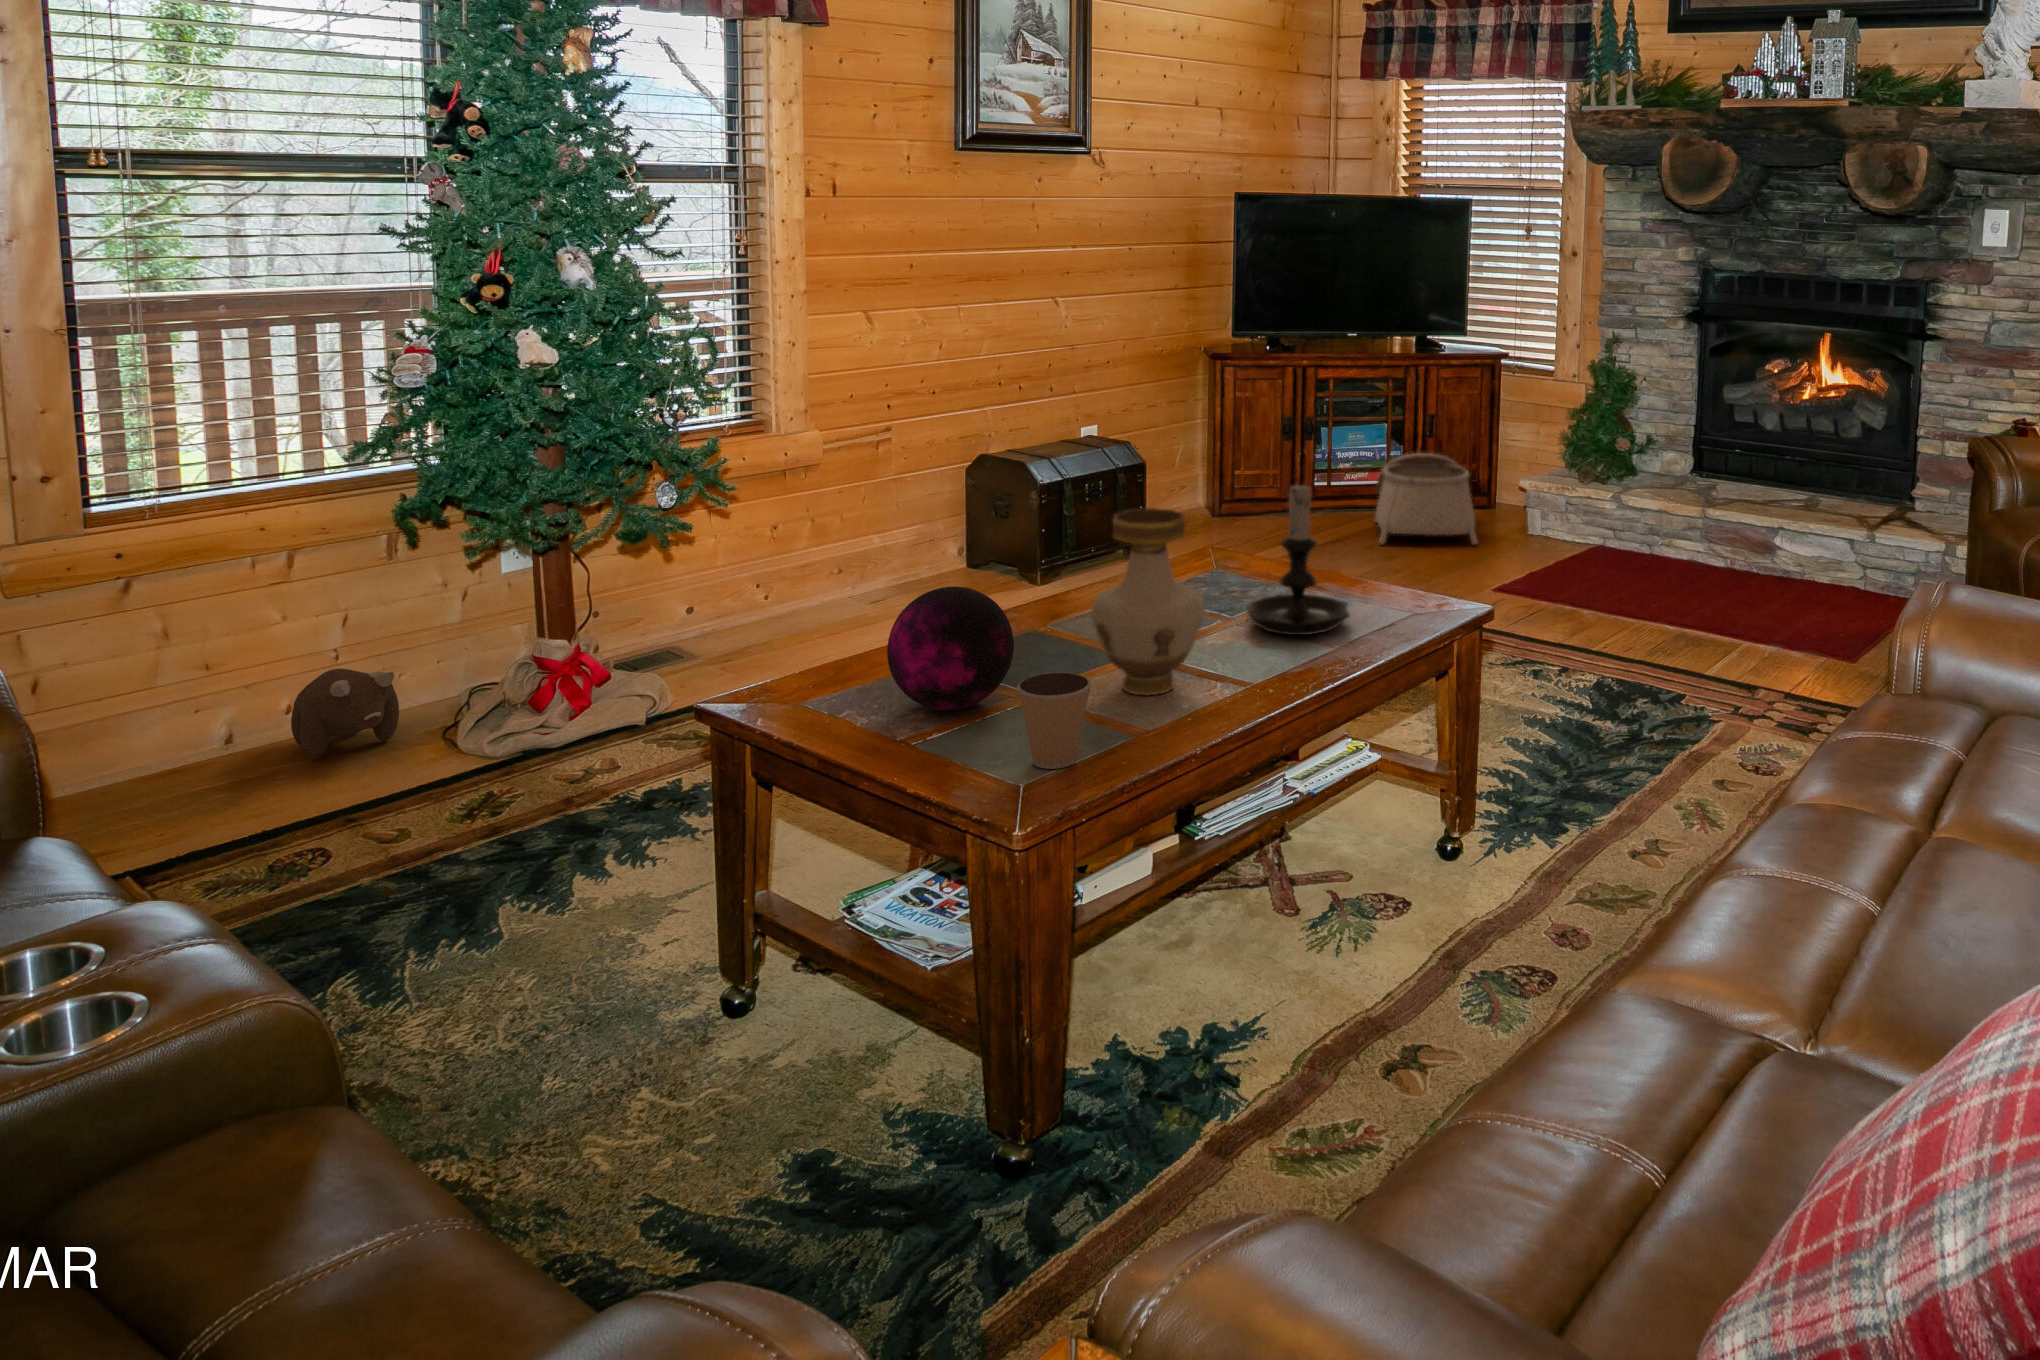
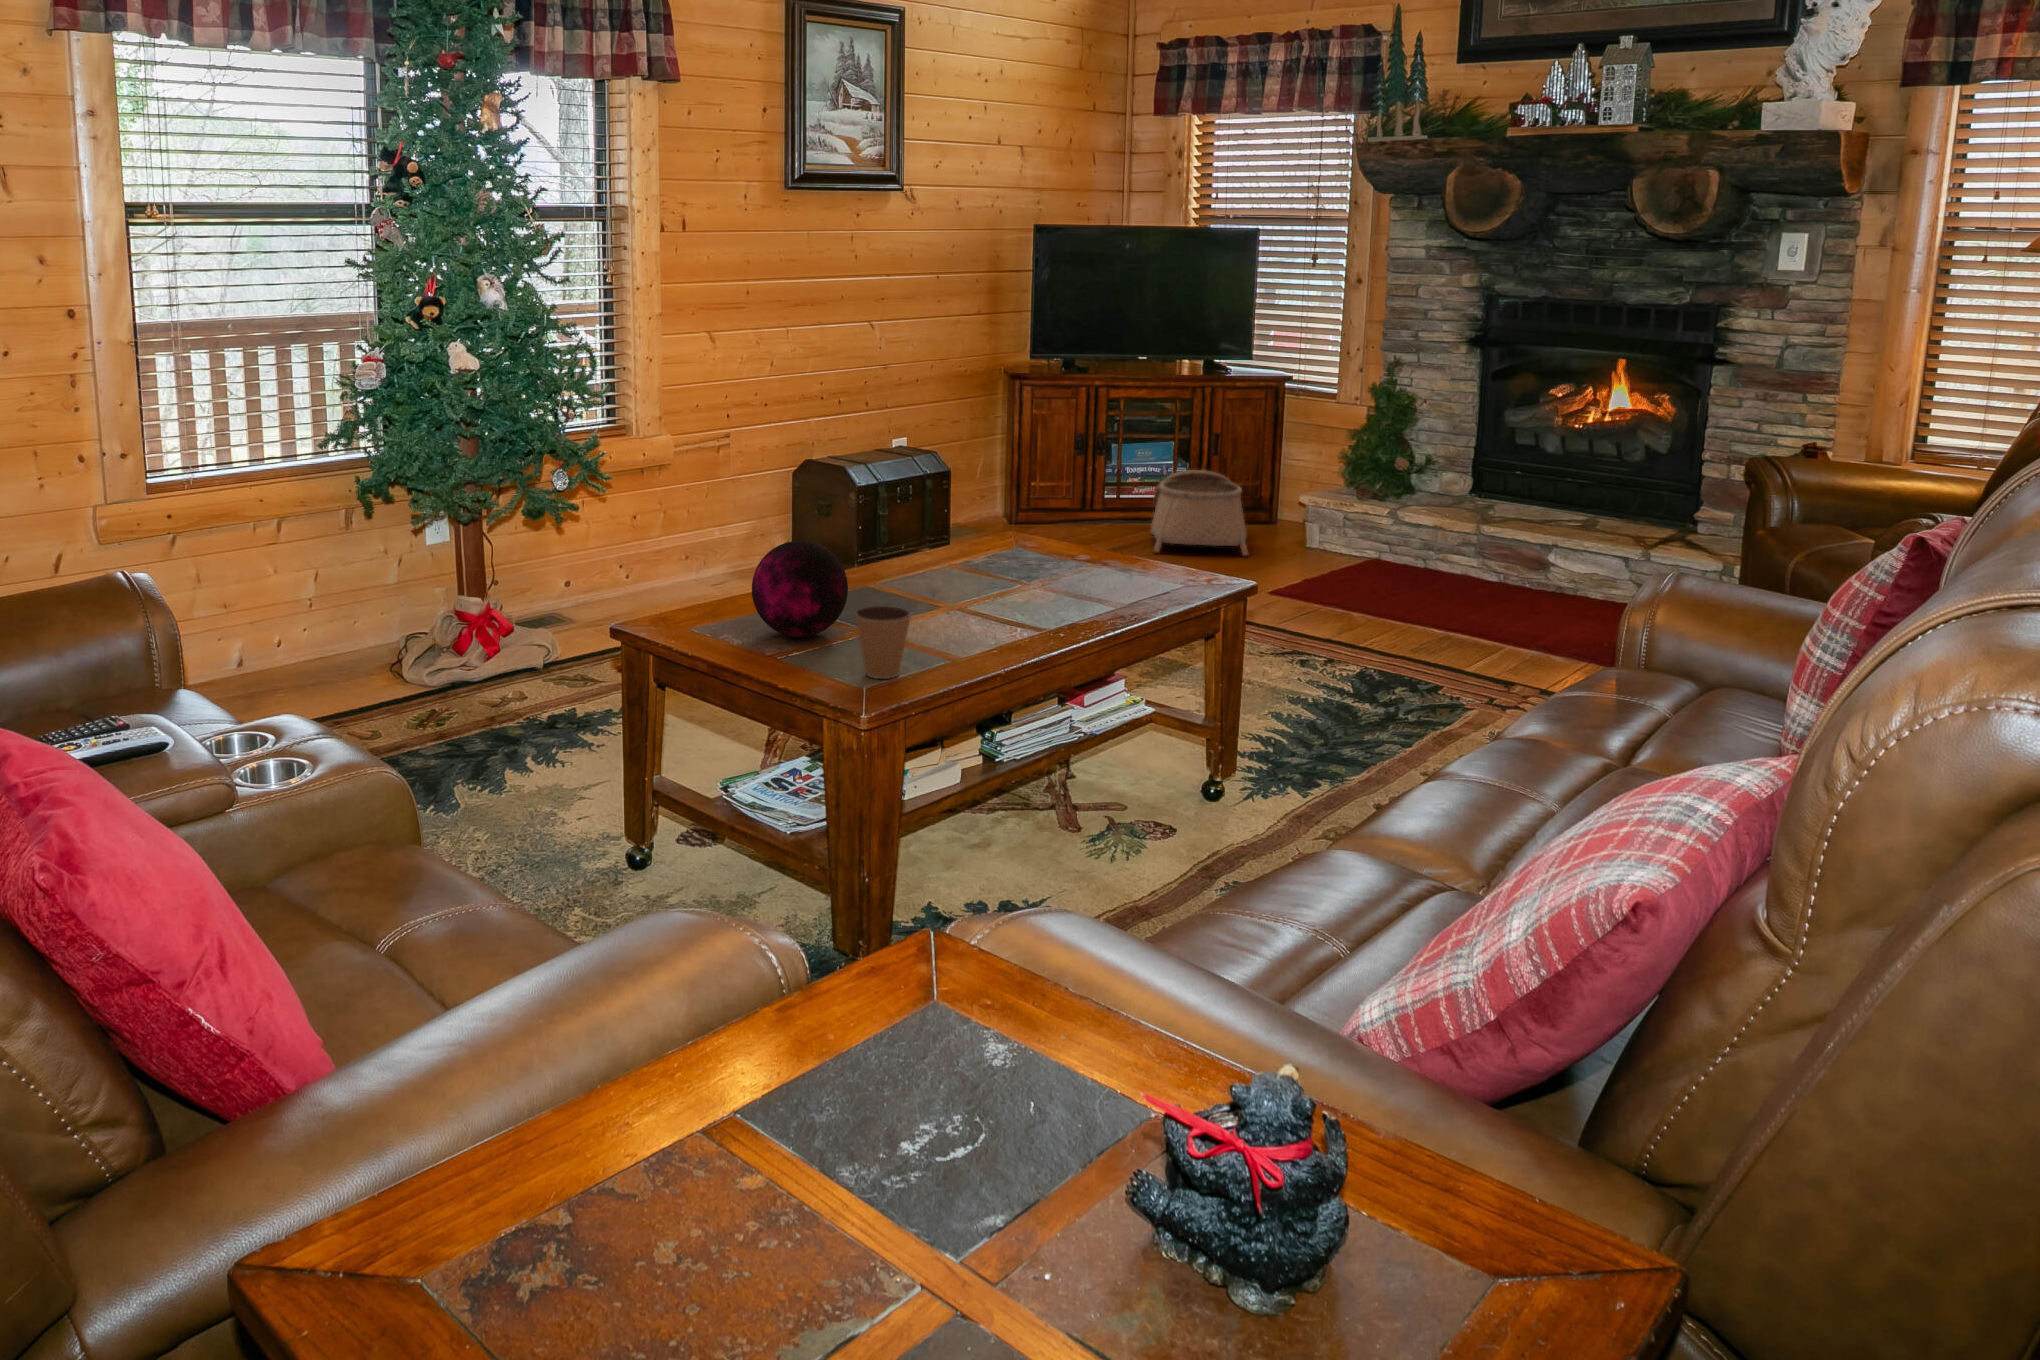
candle holder: present [1247,485,1349,635] -> none [1033,465,1122,599]
vase: present [1091,508,1205,695] -> none [908,484,1000,635]
plush toy: present [291,669,399,760] -> none [292,608,366,676]

